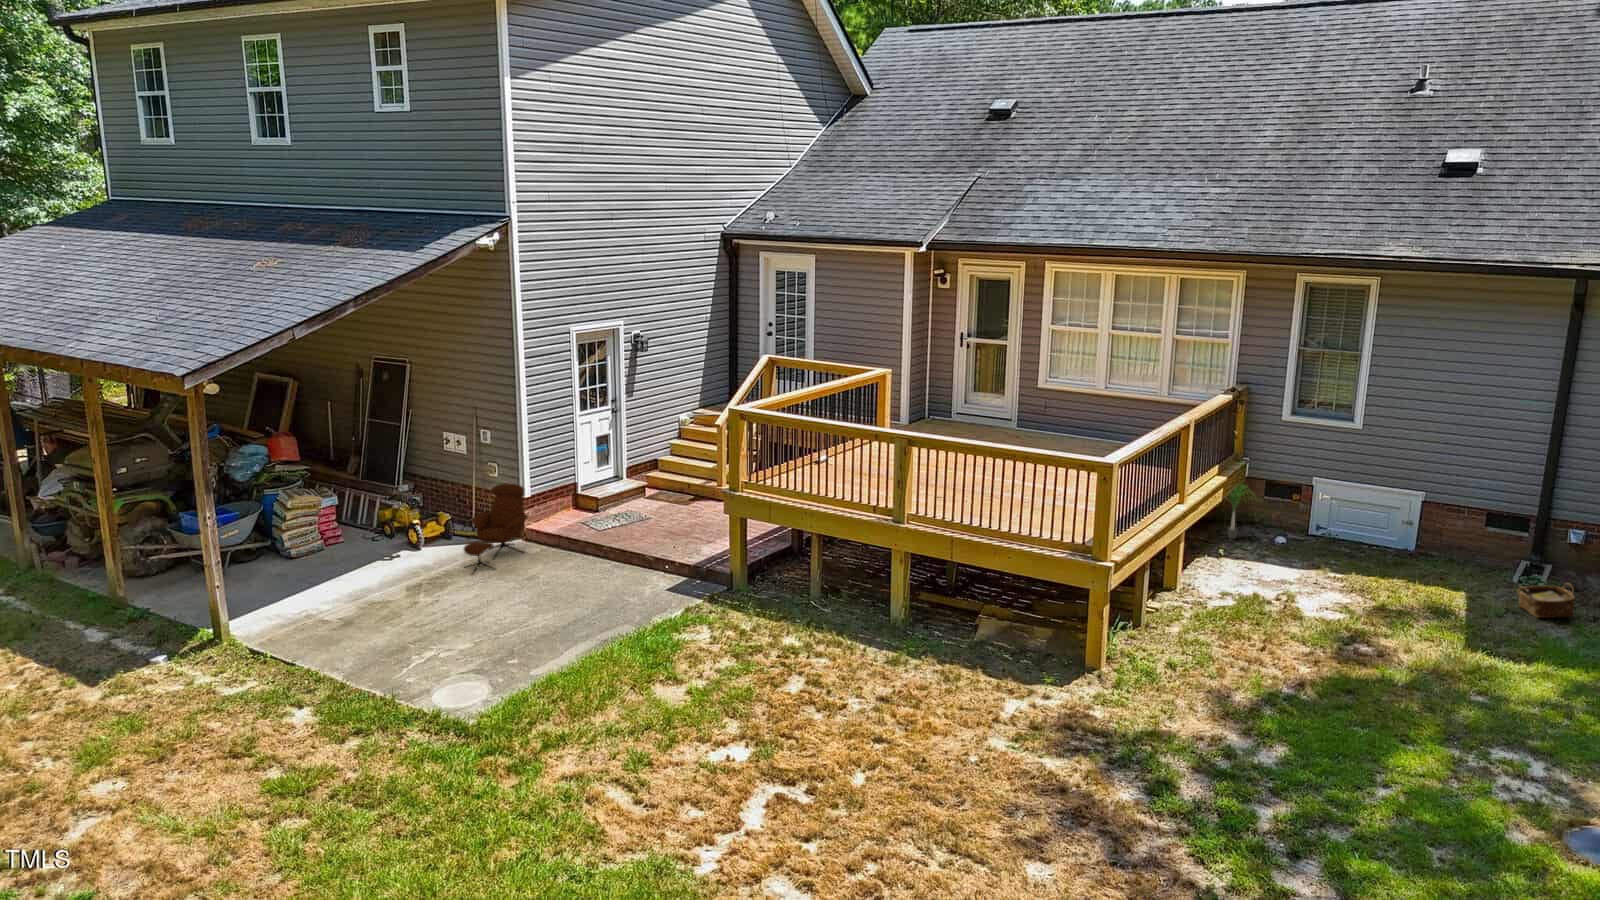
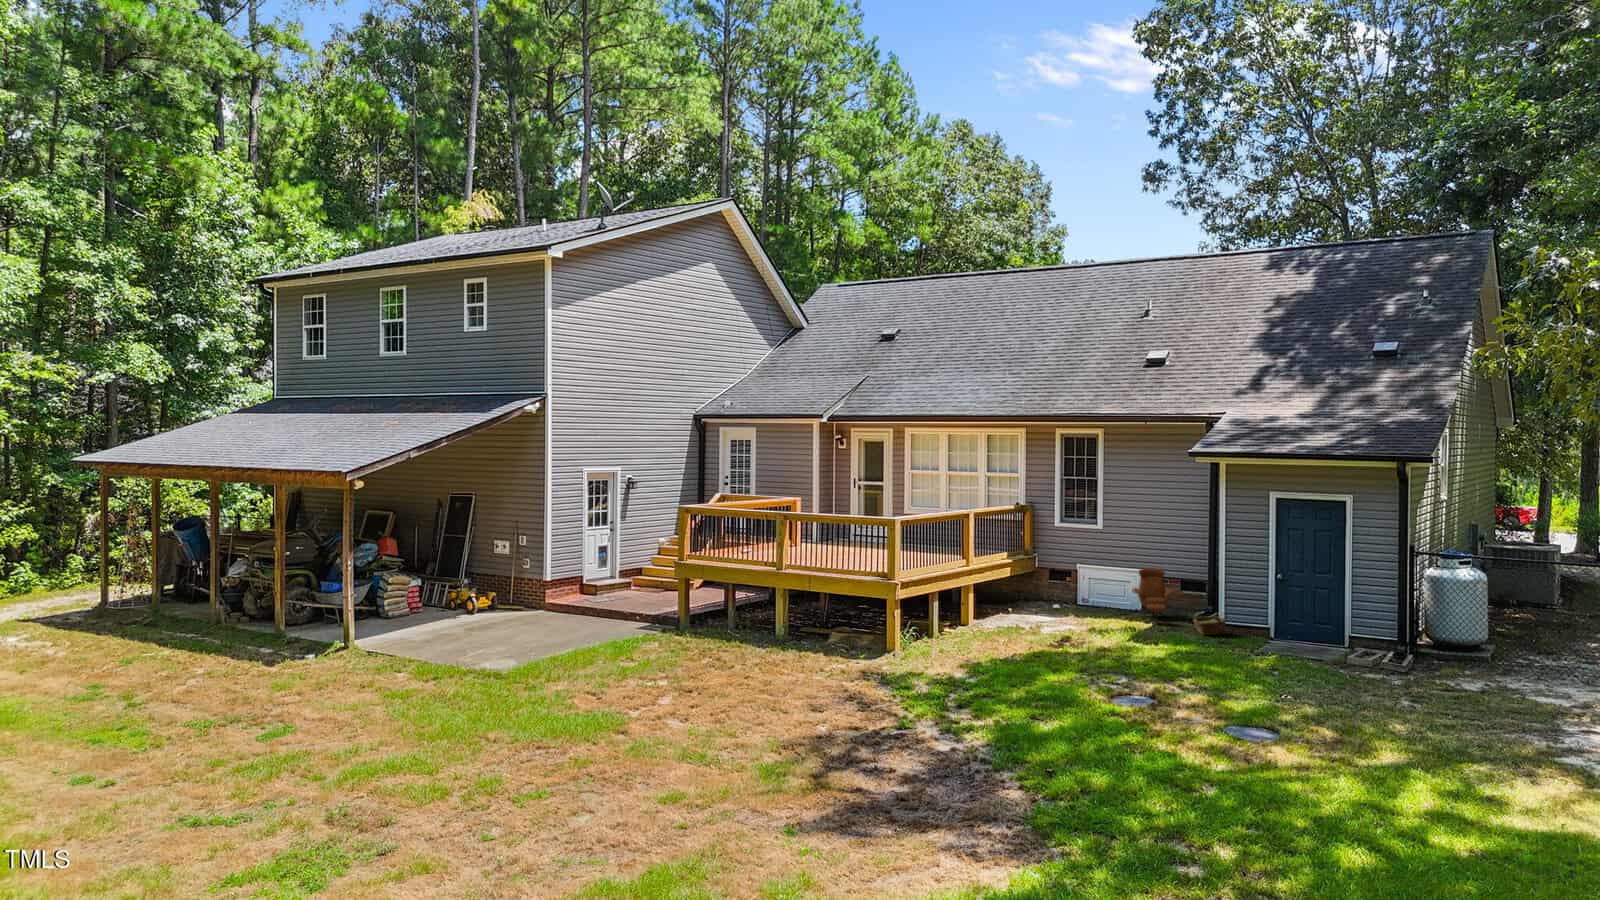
lounge chair: present [464,483,528,571] -> present [1133,568,1174,622]
potted plant: present [1227,483,1247,539] -> none [1017,561,1048,607]

